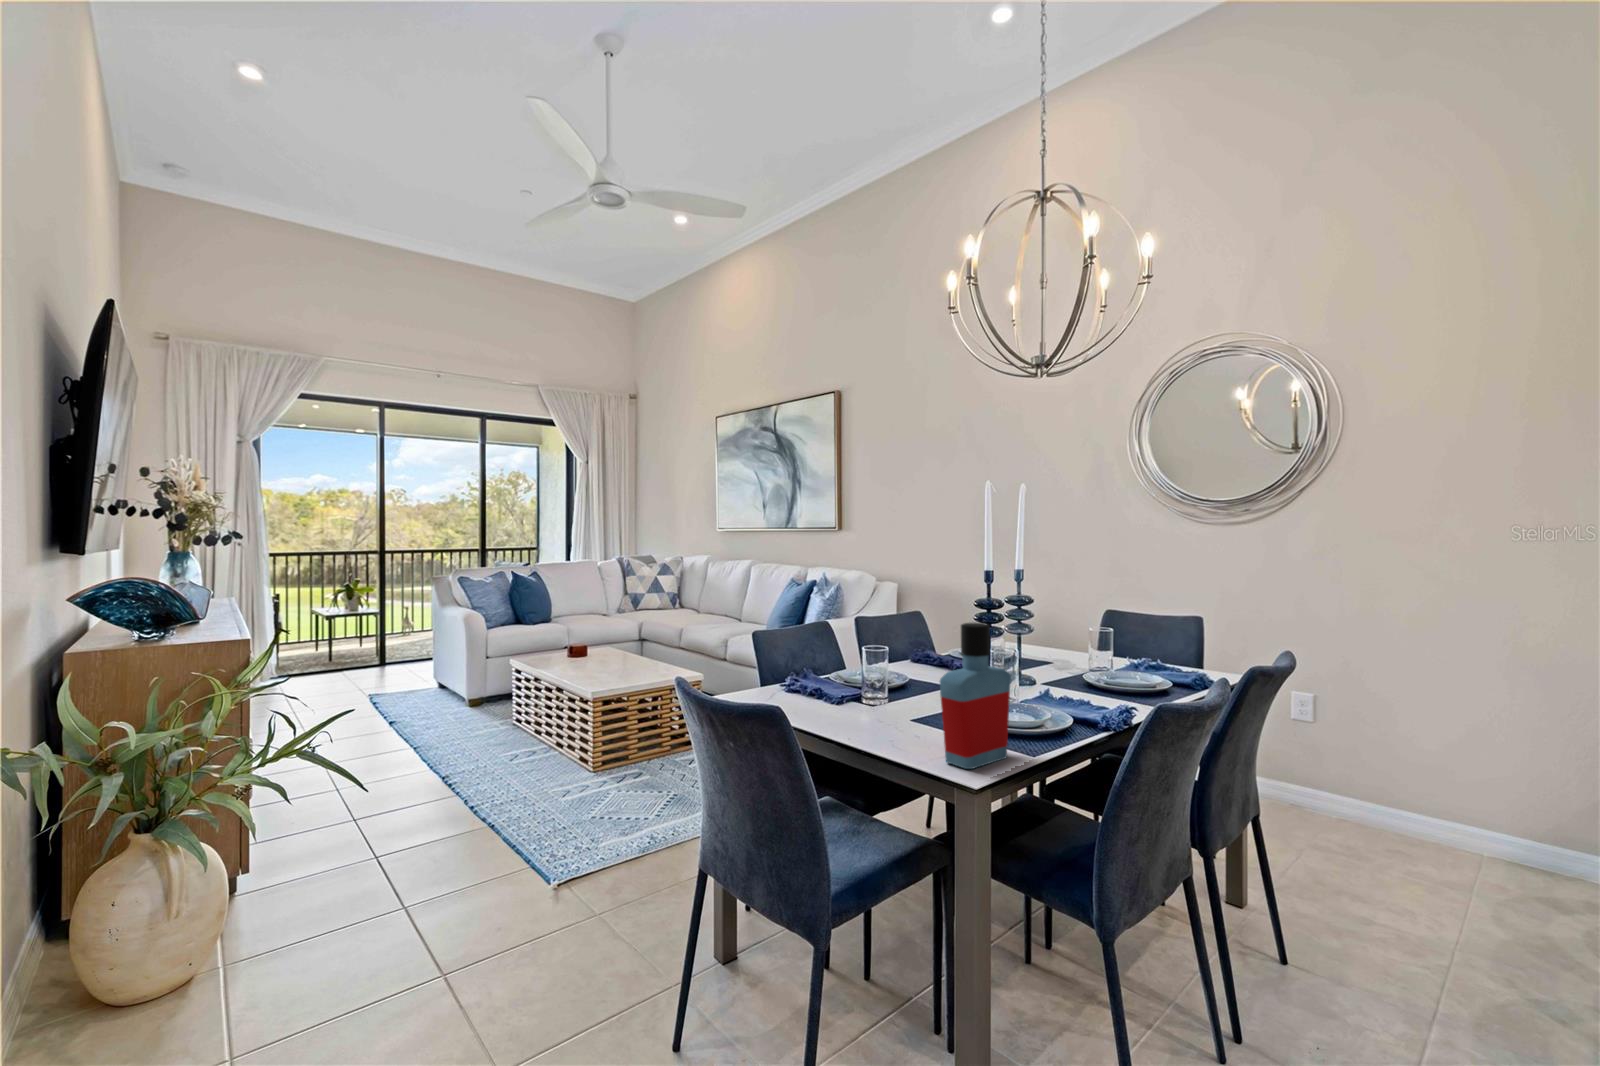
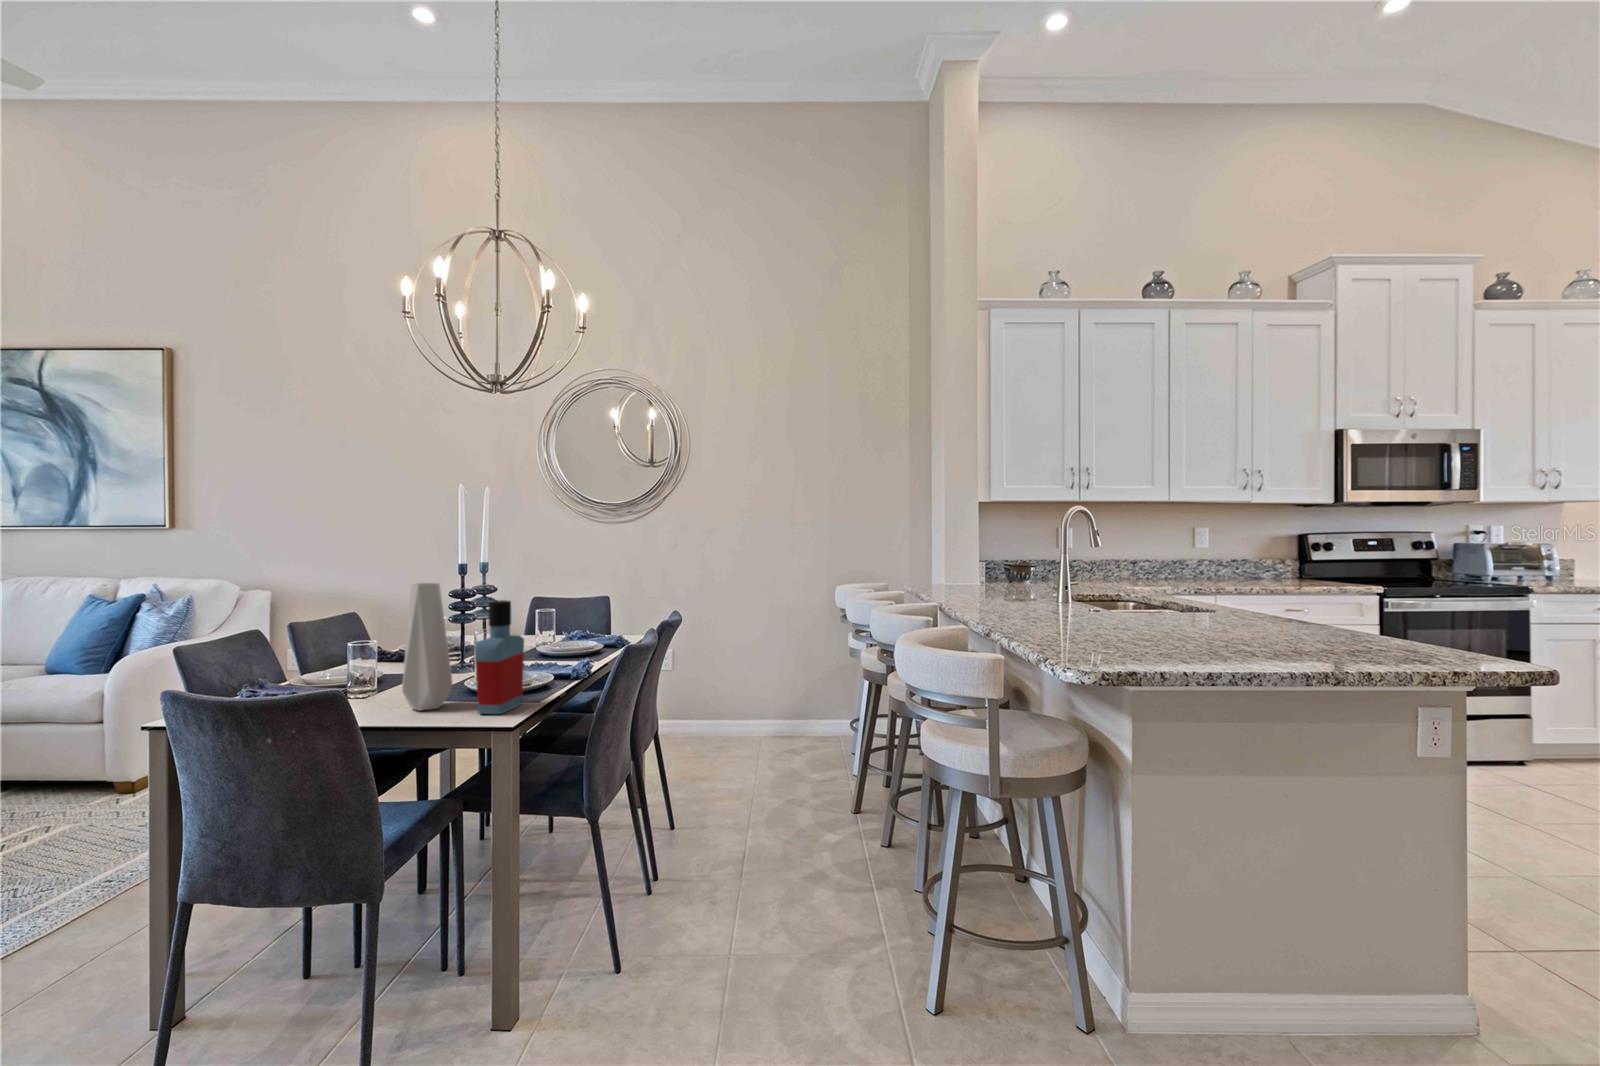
vase: none [881,594,934,742] -> present [402,583,453,711]

